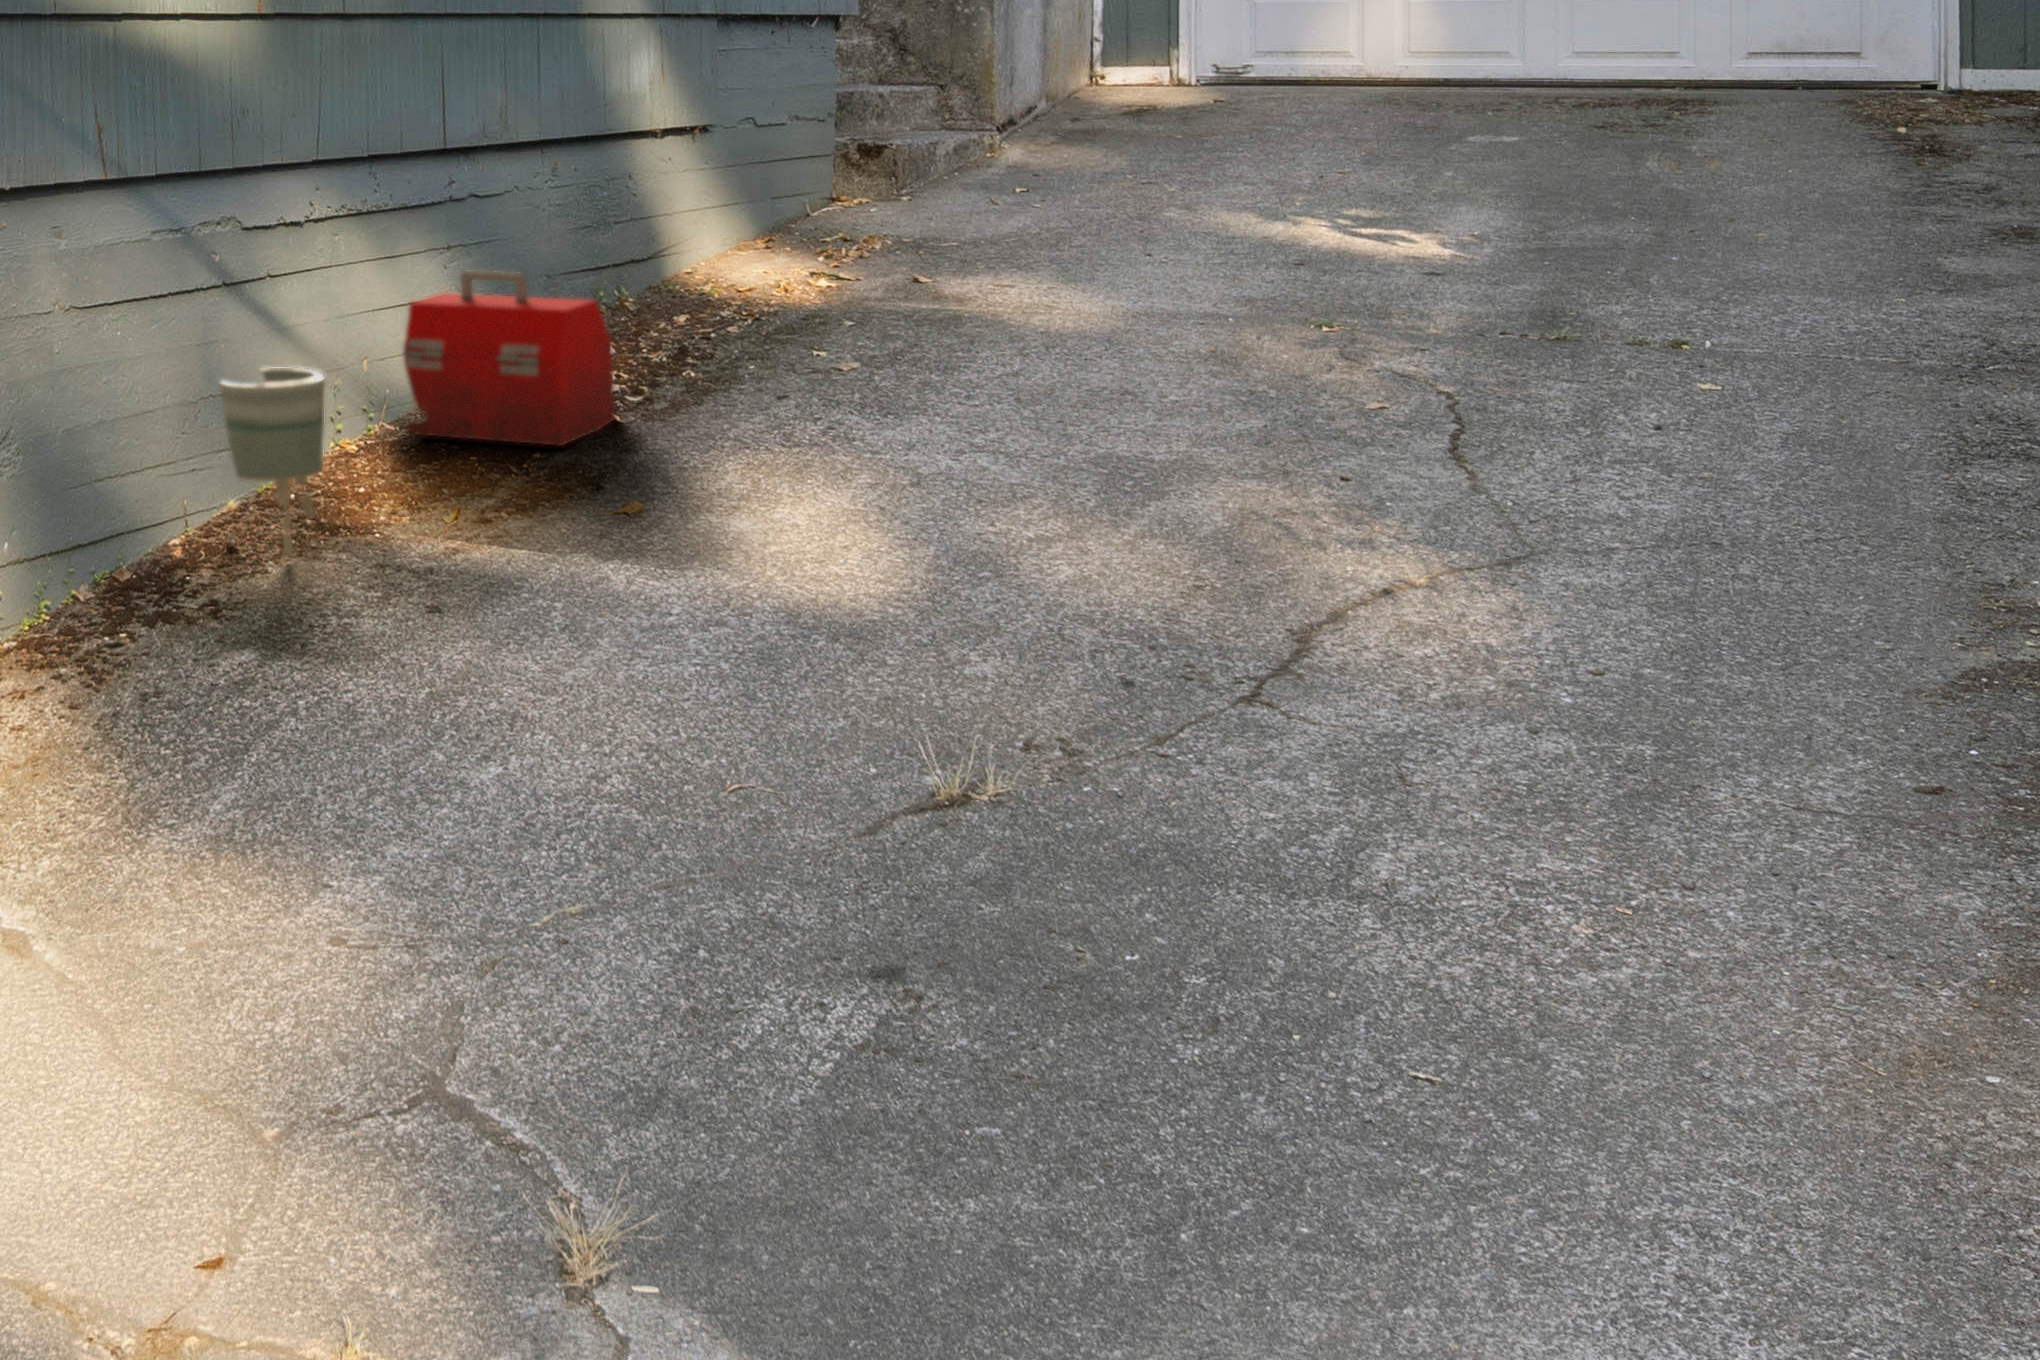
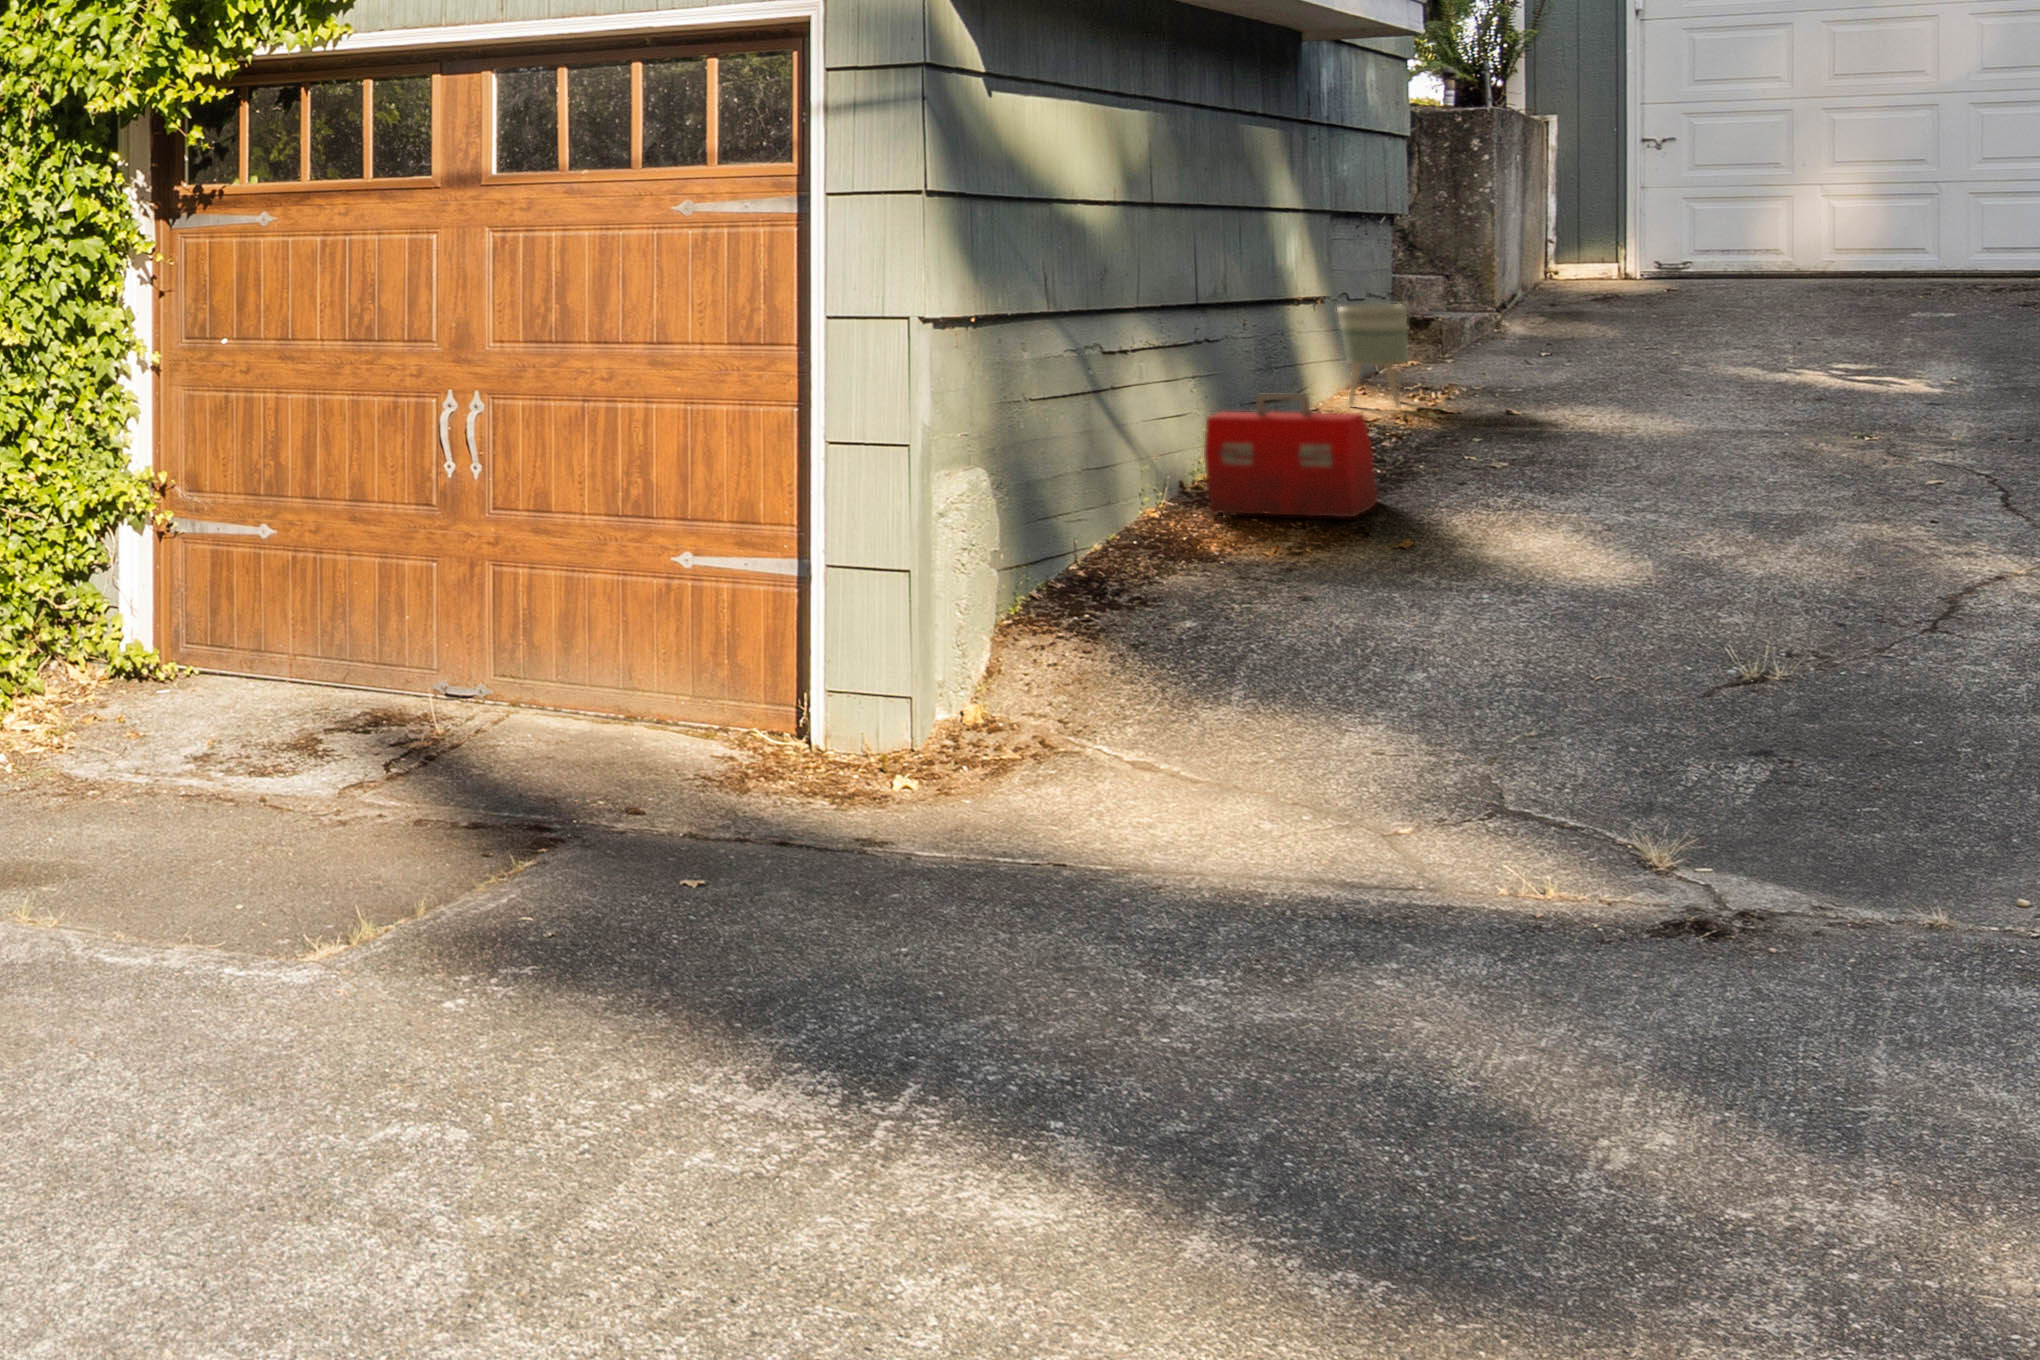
planter: present [220,368,325,555] -> present [1338,304,1408,407]

